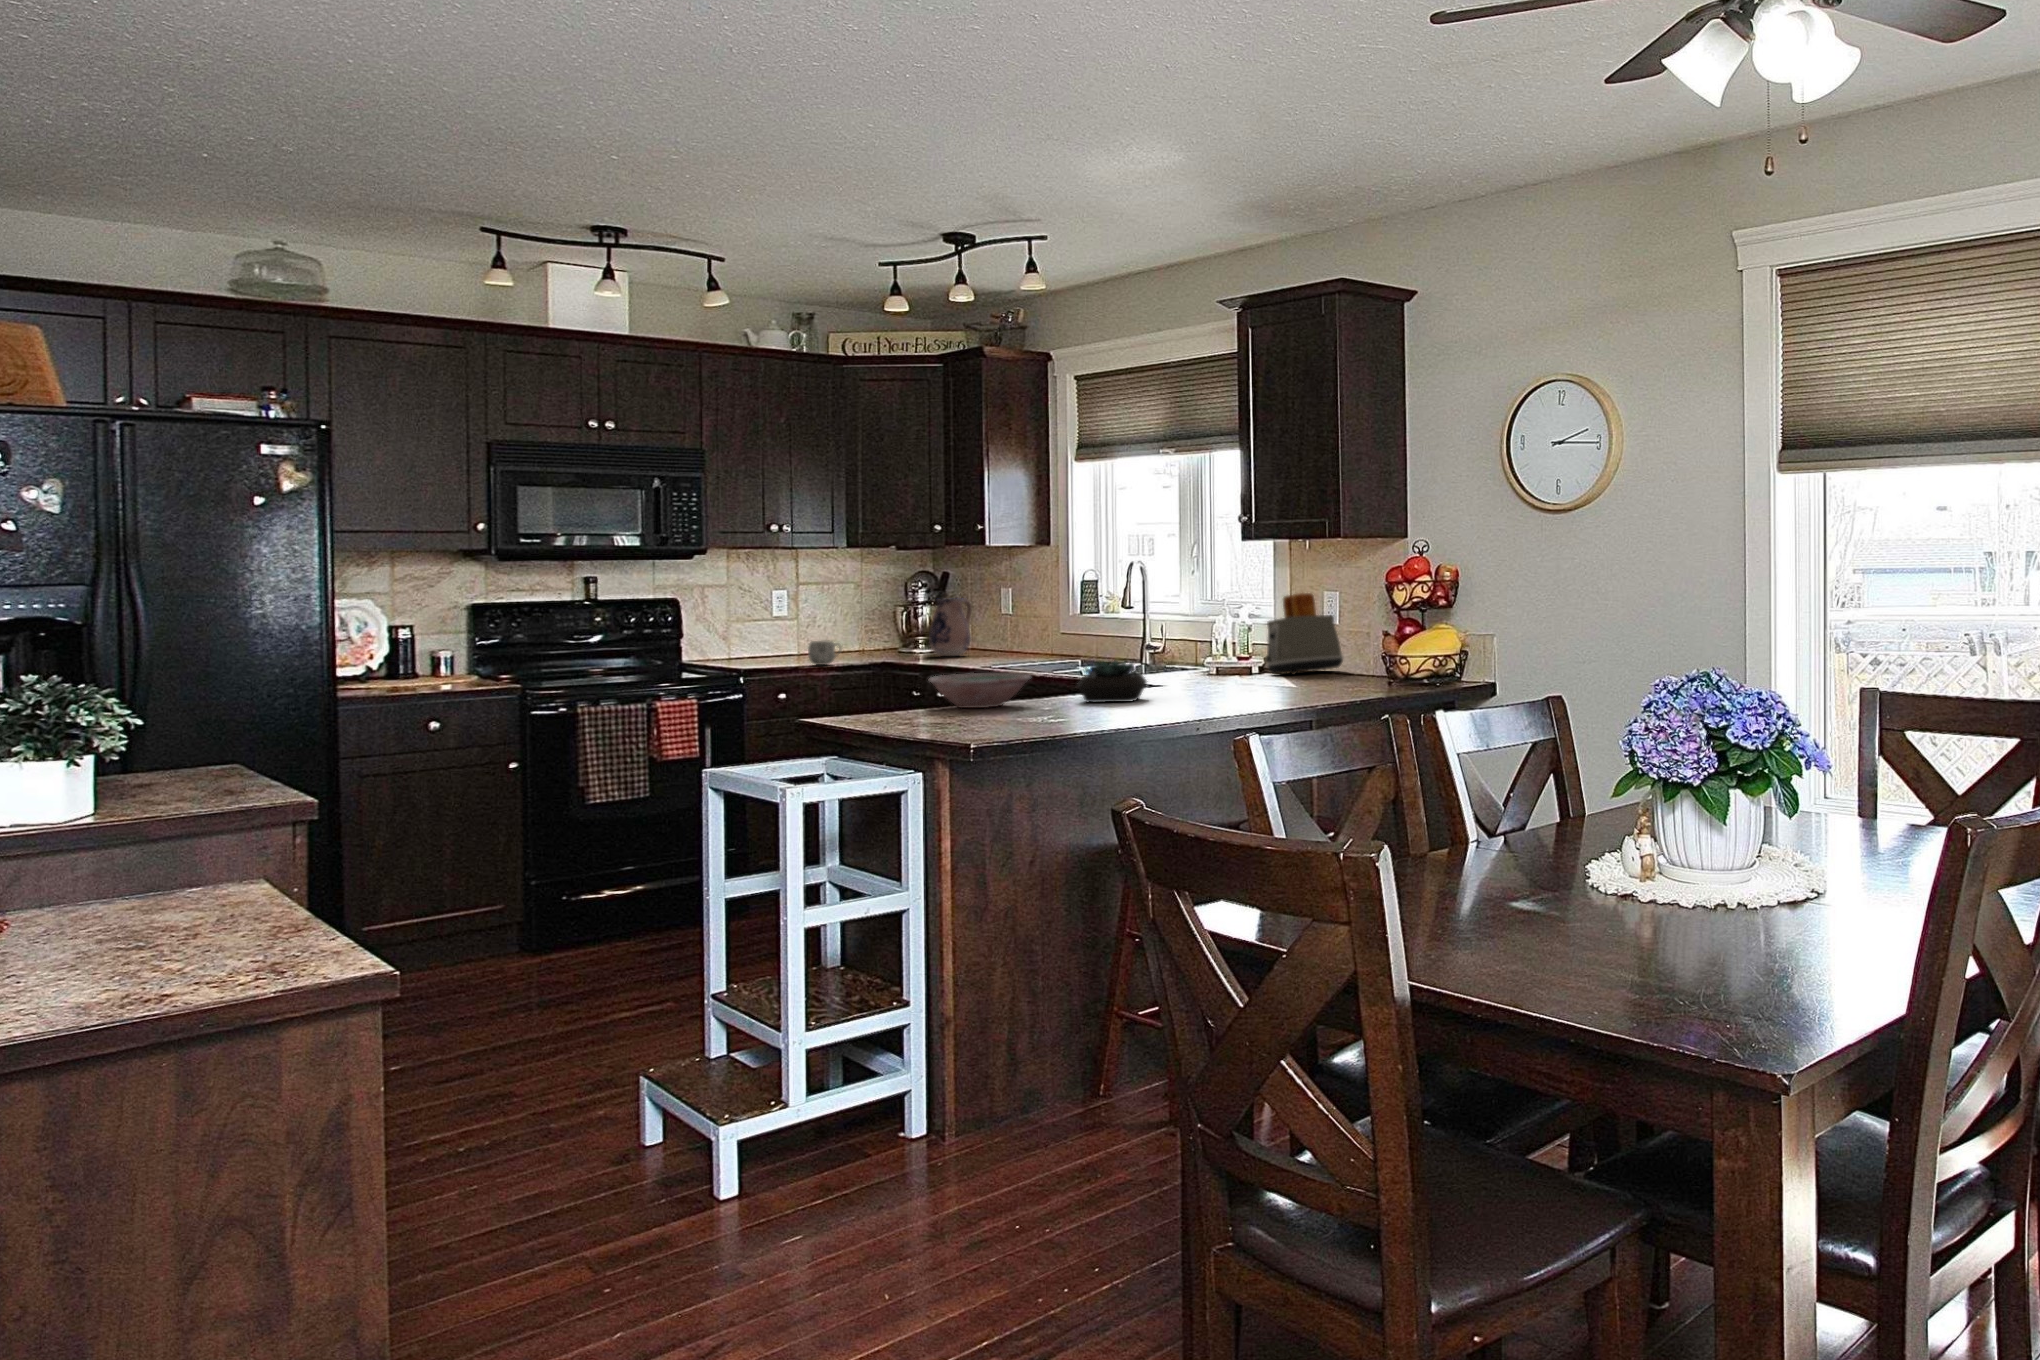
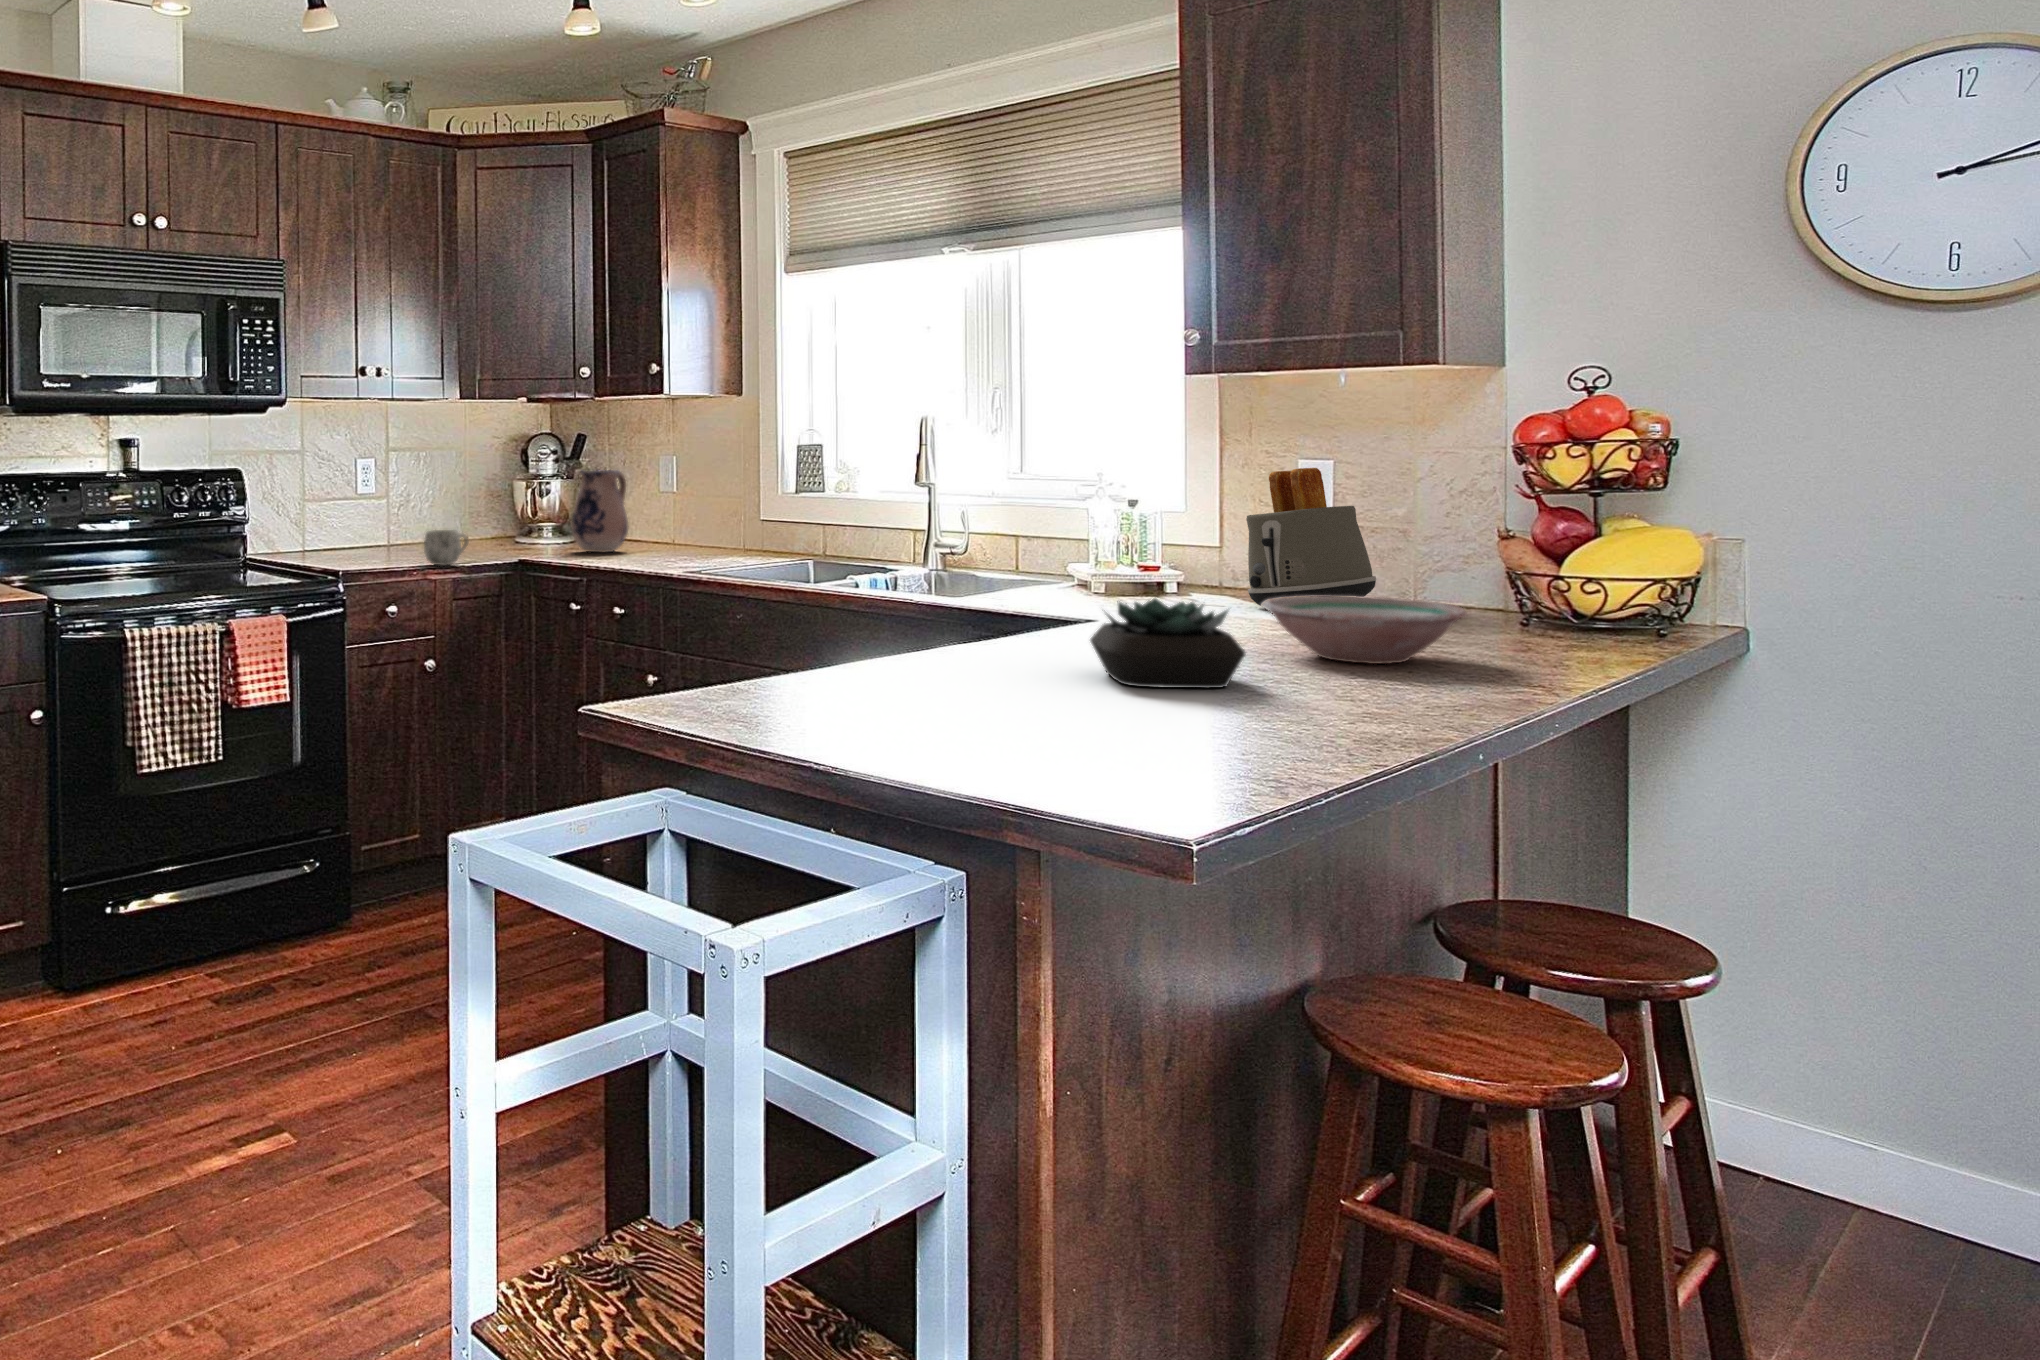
bowl: present [929,673,1030,708] -> present [1262,596,1466,664]

